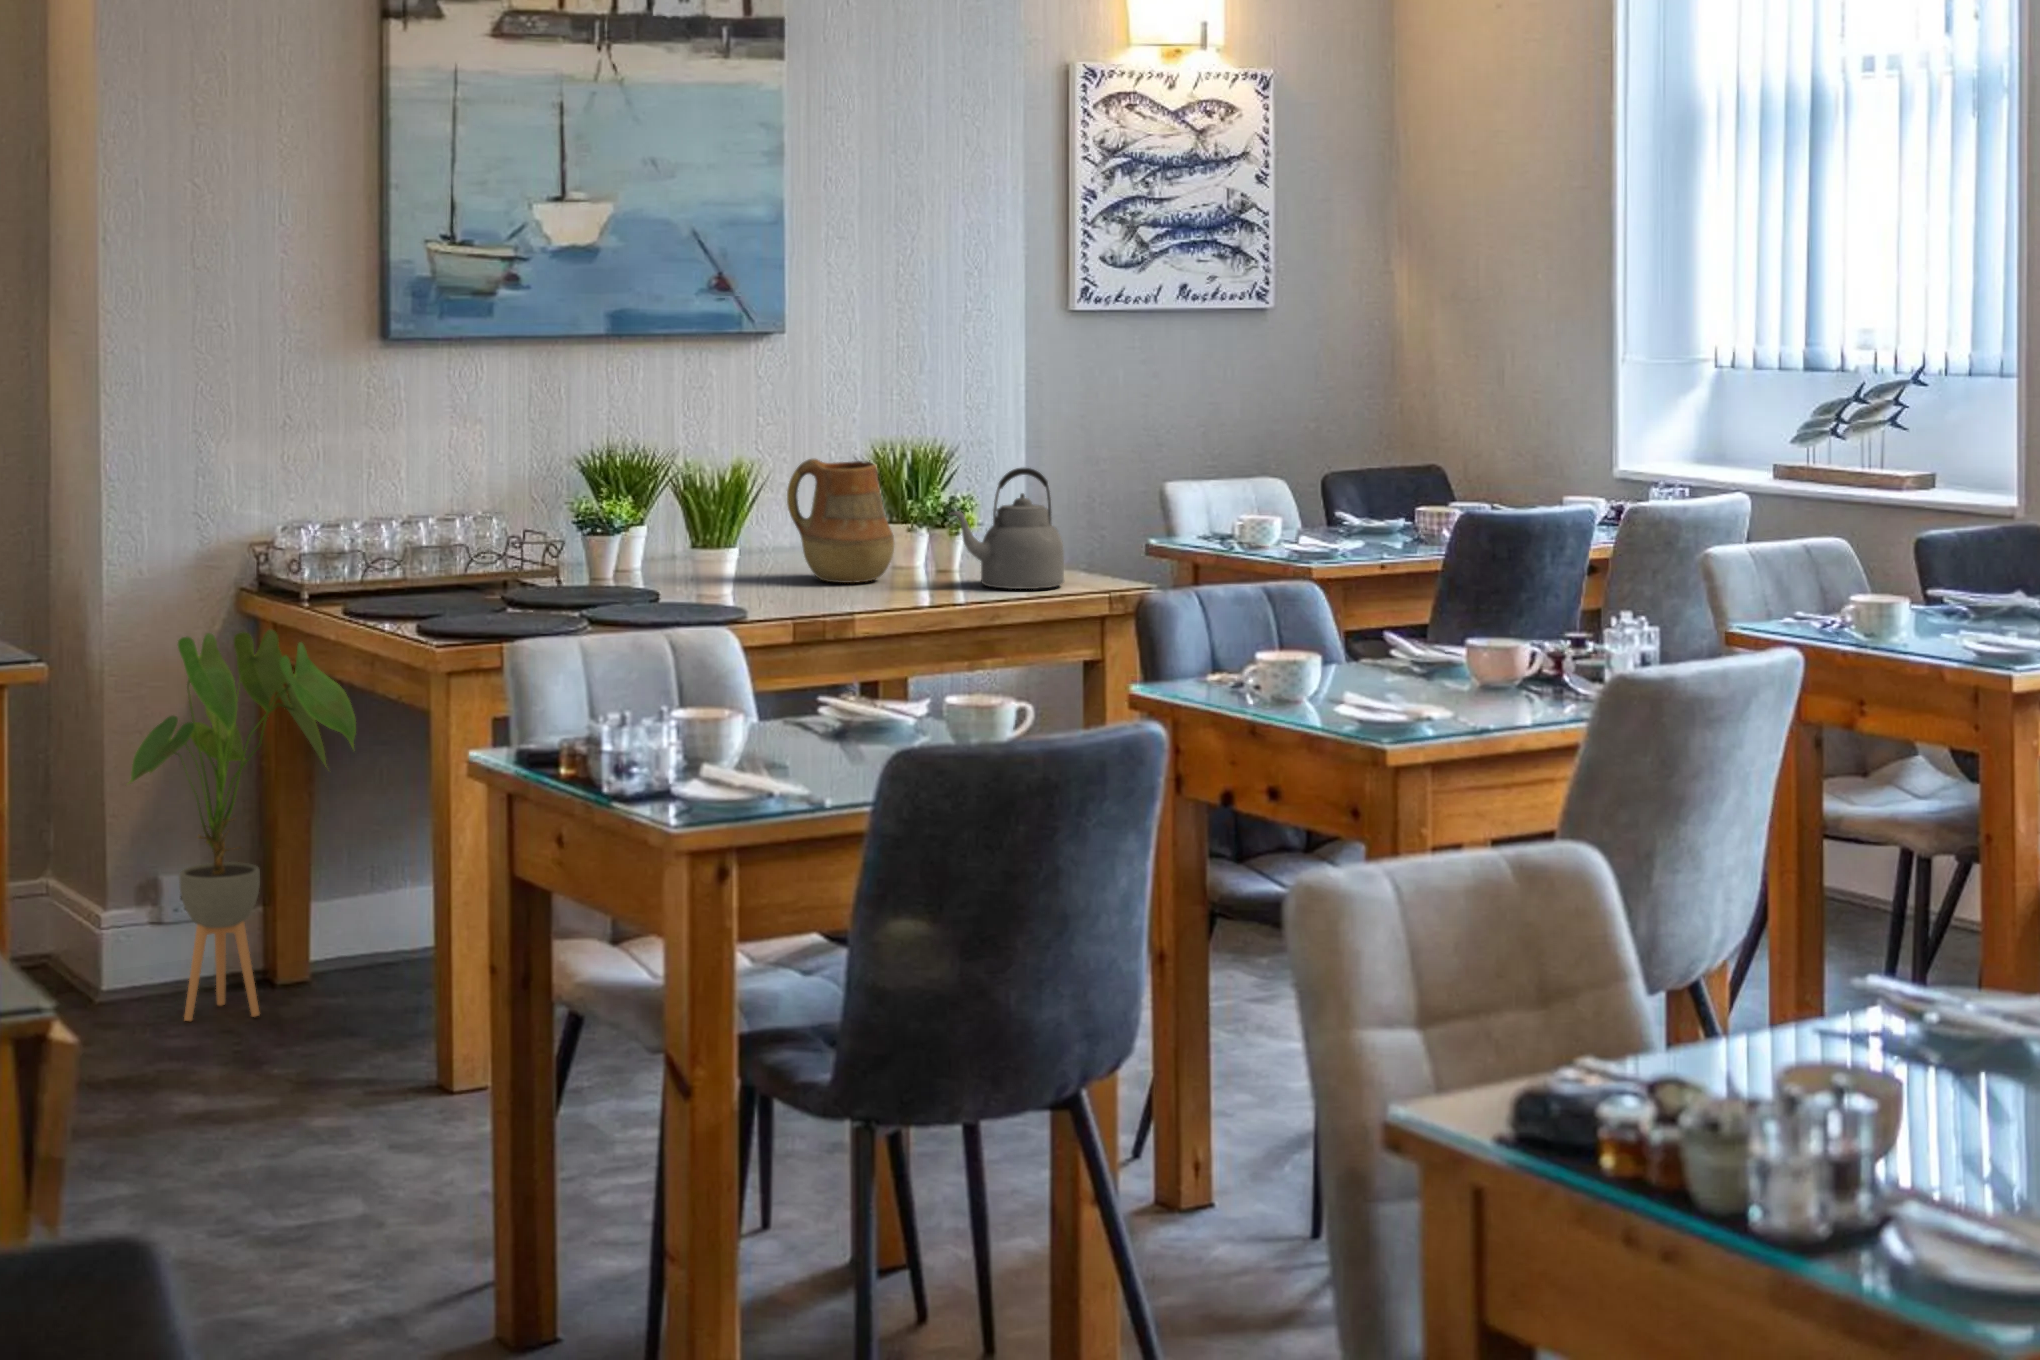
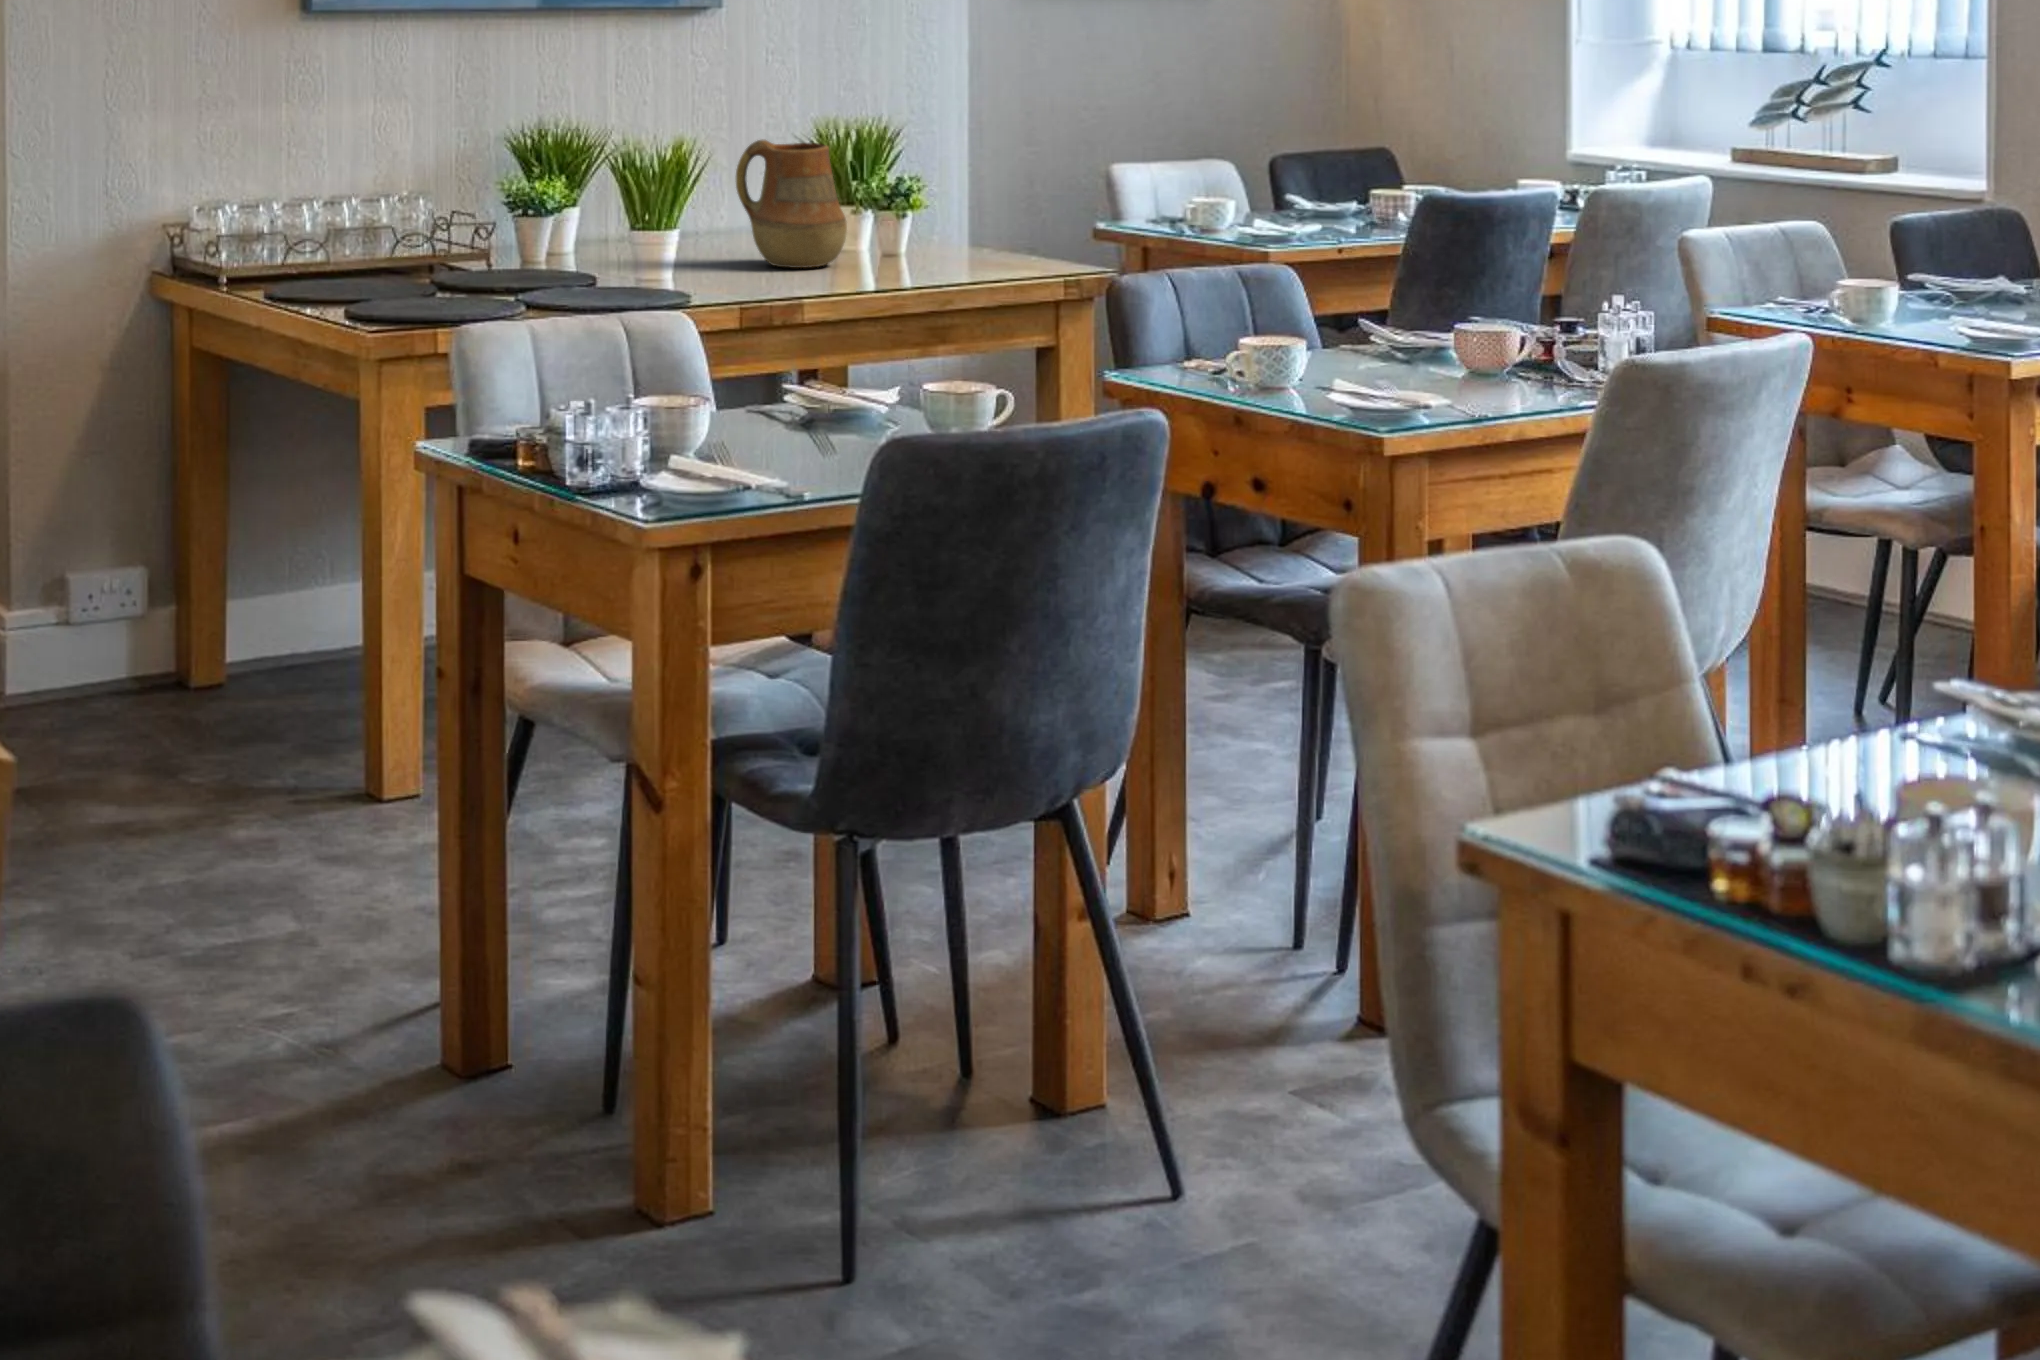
kettle: present [950,468,1064,589] -> none [903,149,1022,274]
house plant: present [129,629,356,1021] -> none [53,316,293,716]

